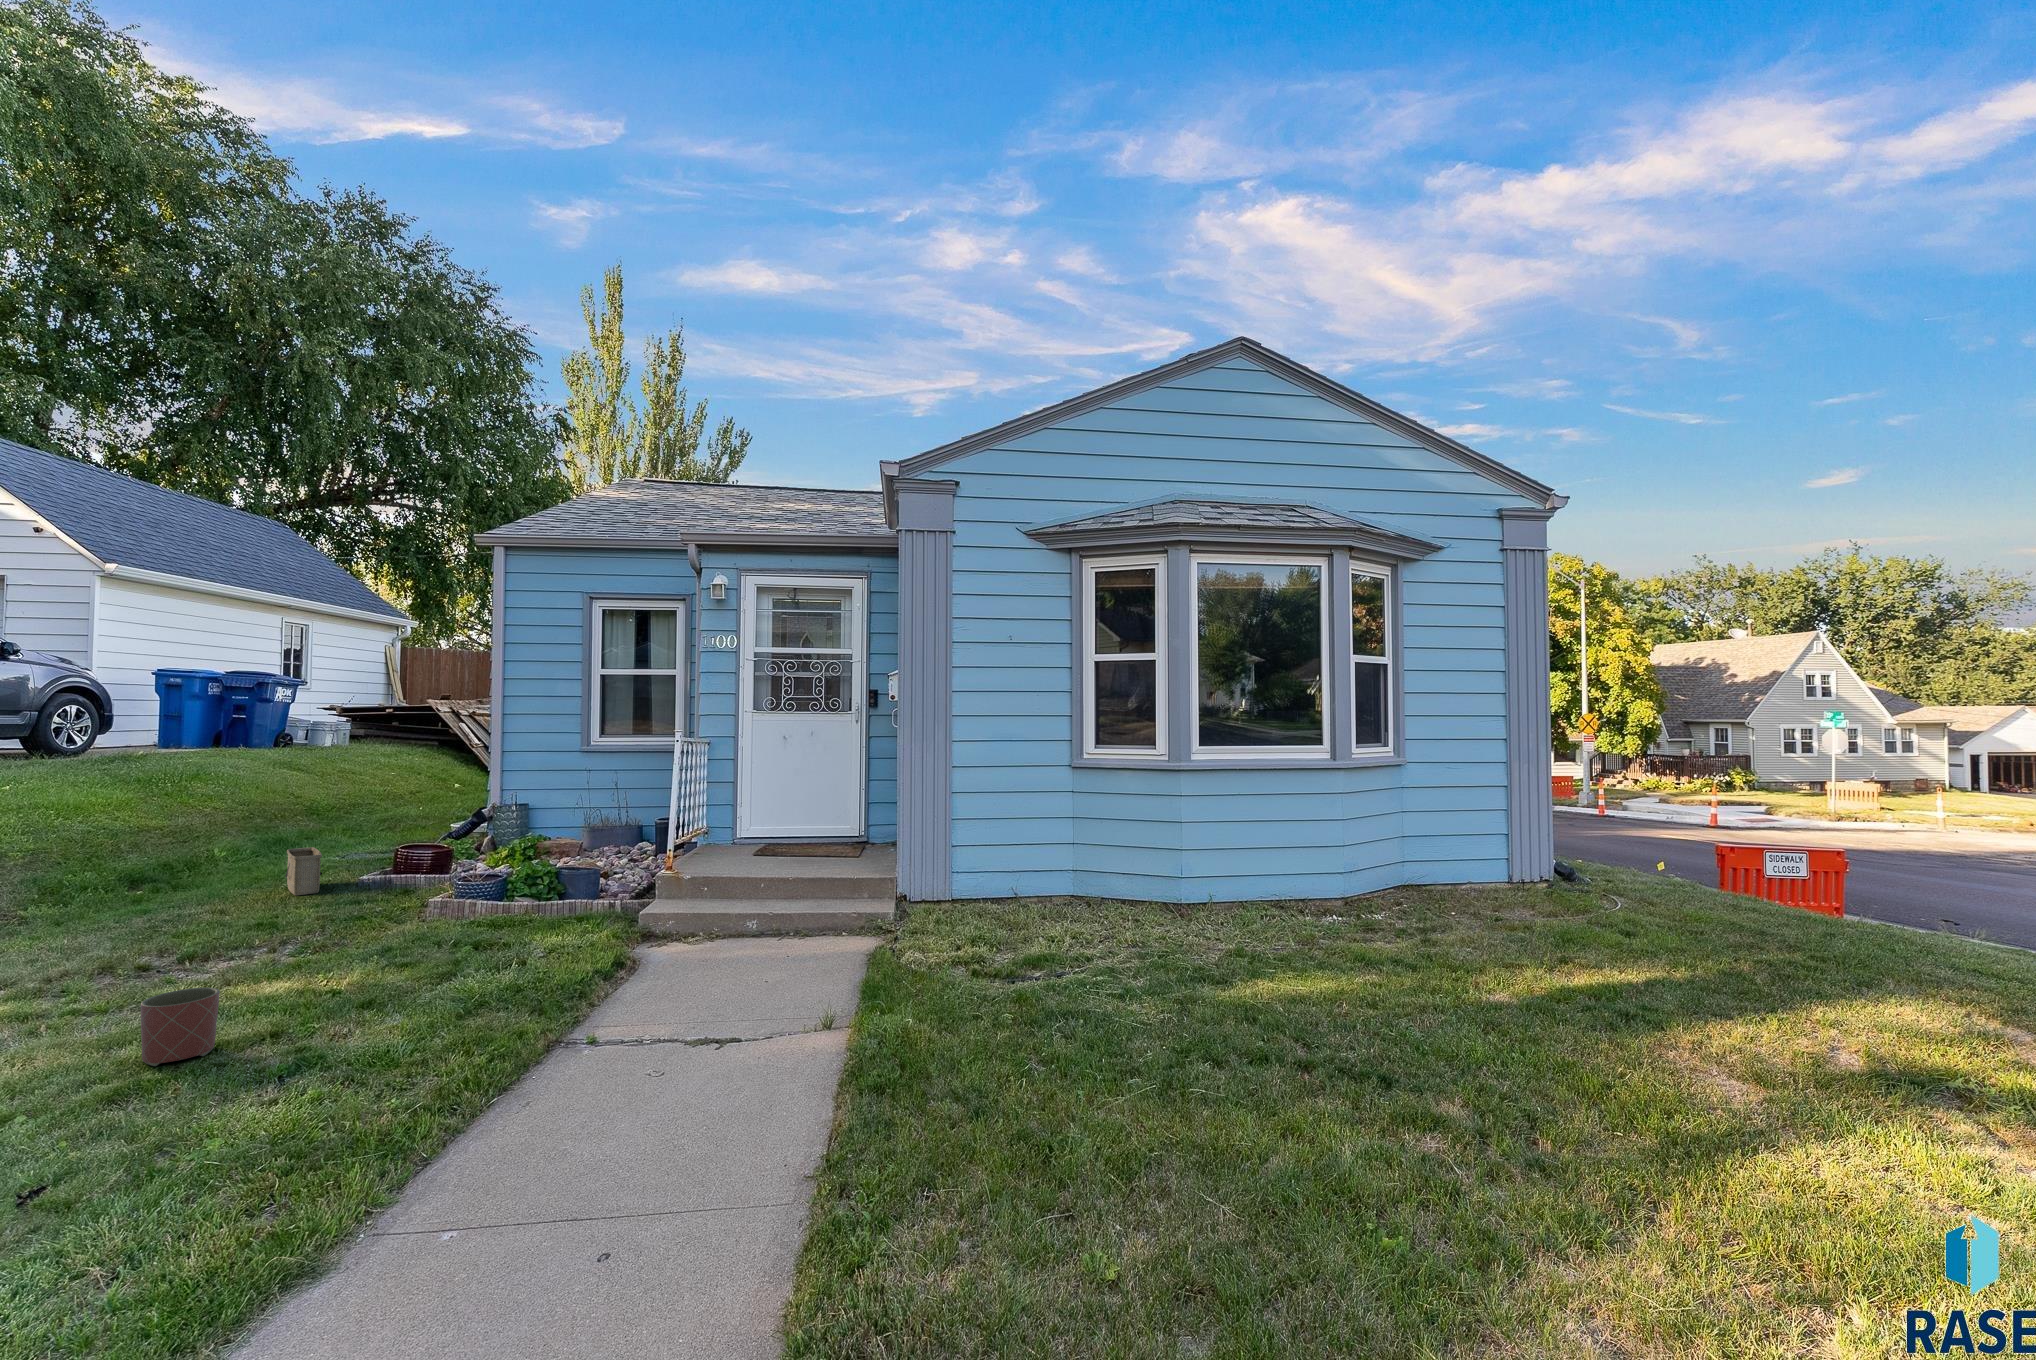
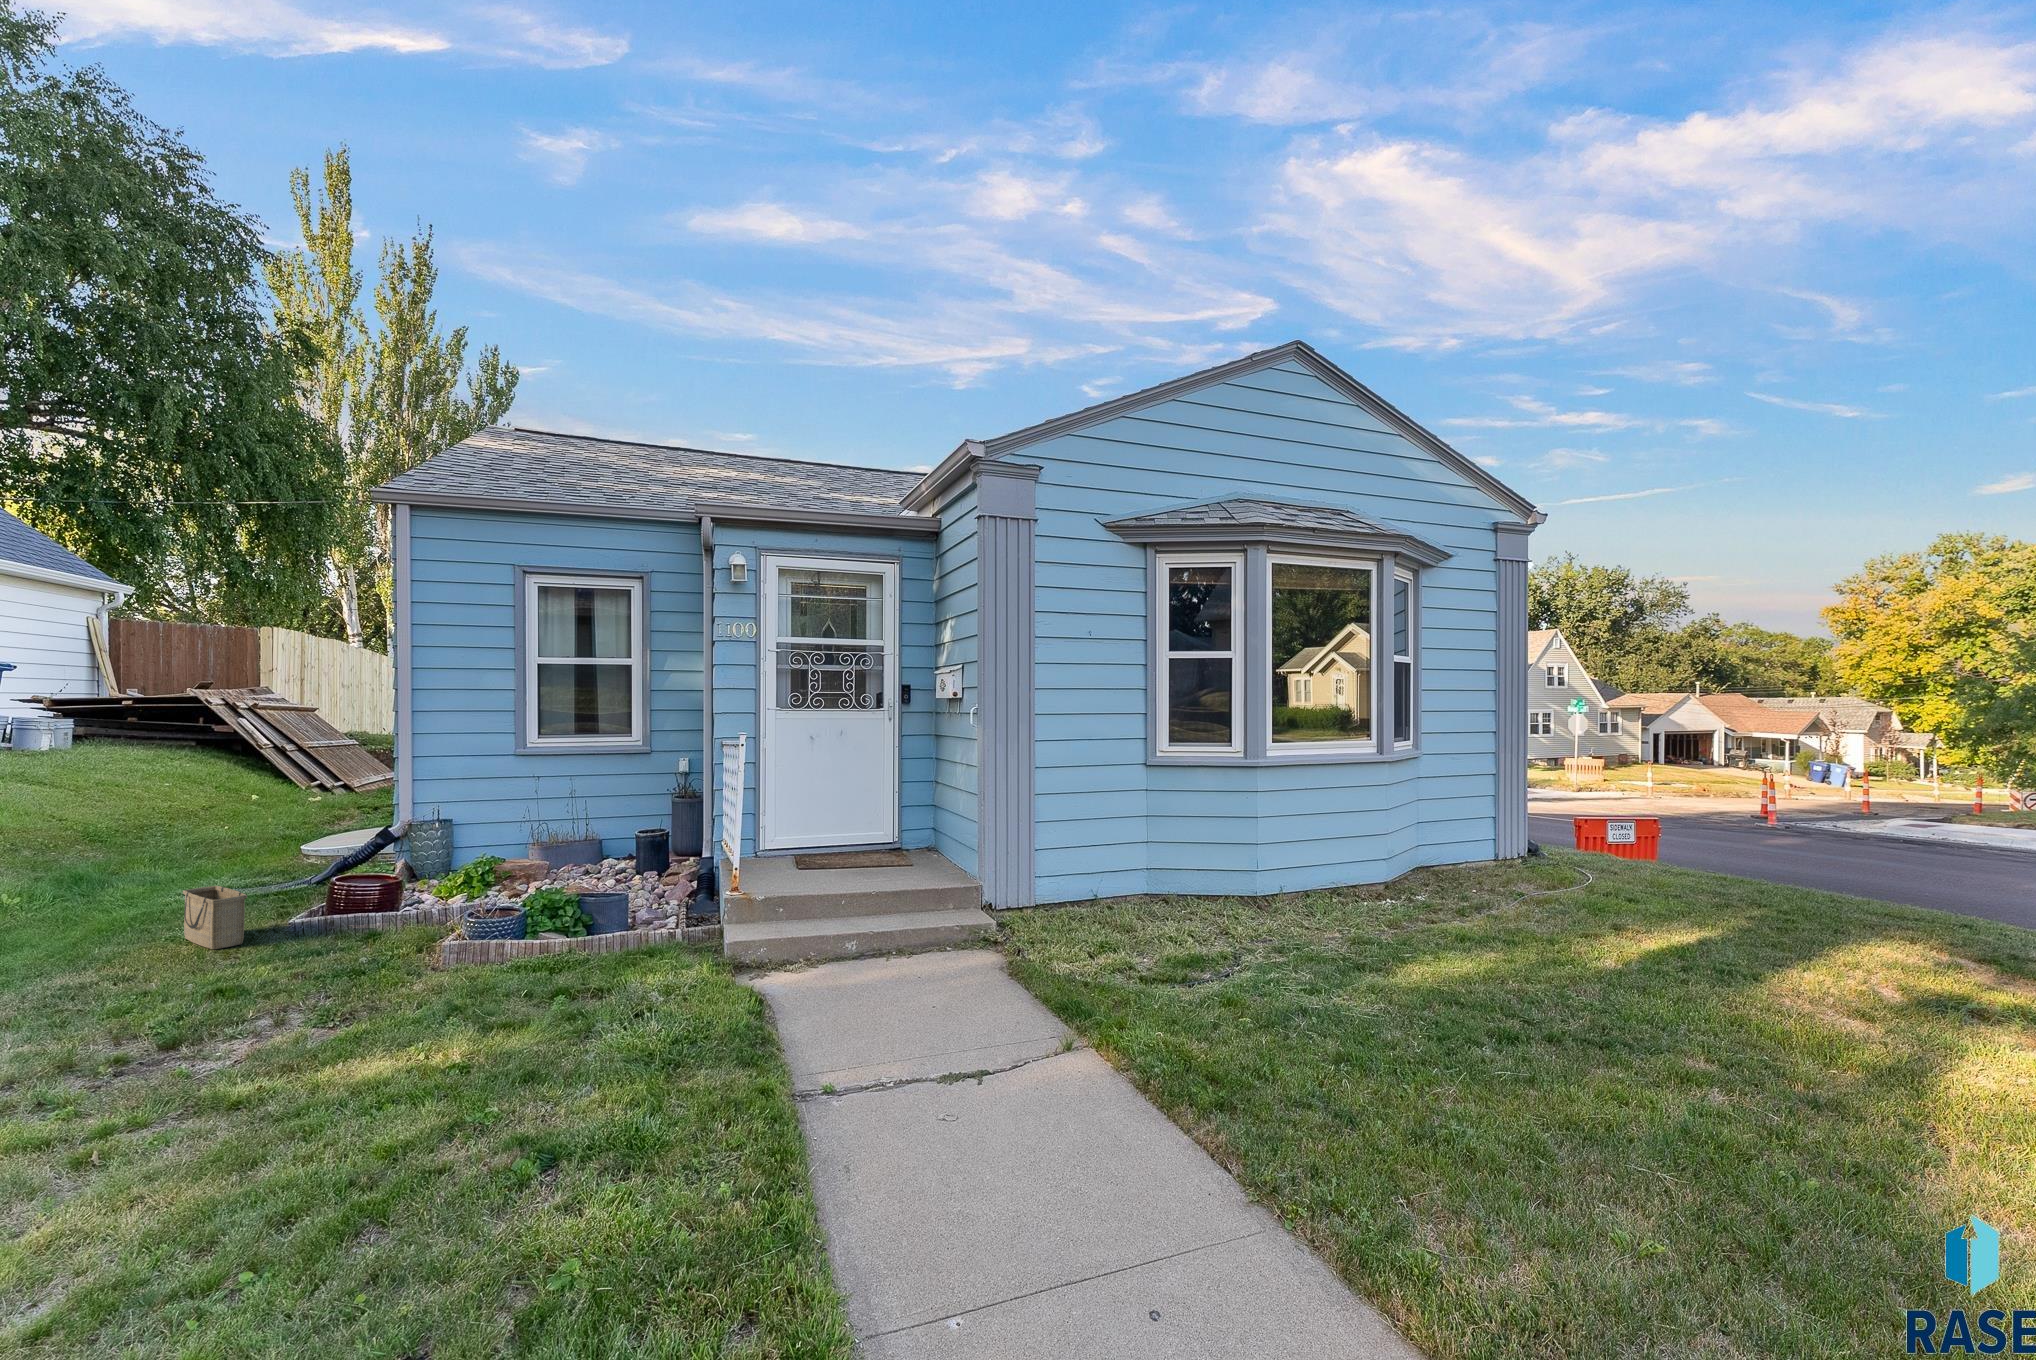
planter: present [141,987,220,1066] -> none [317,1081,408,1191]

